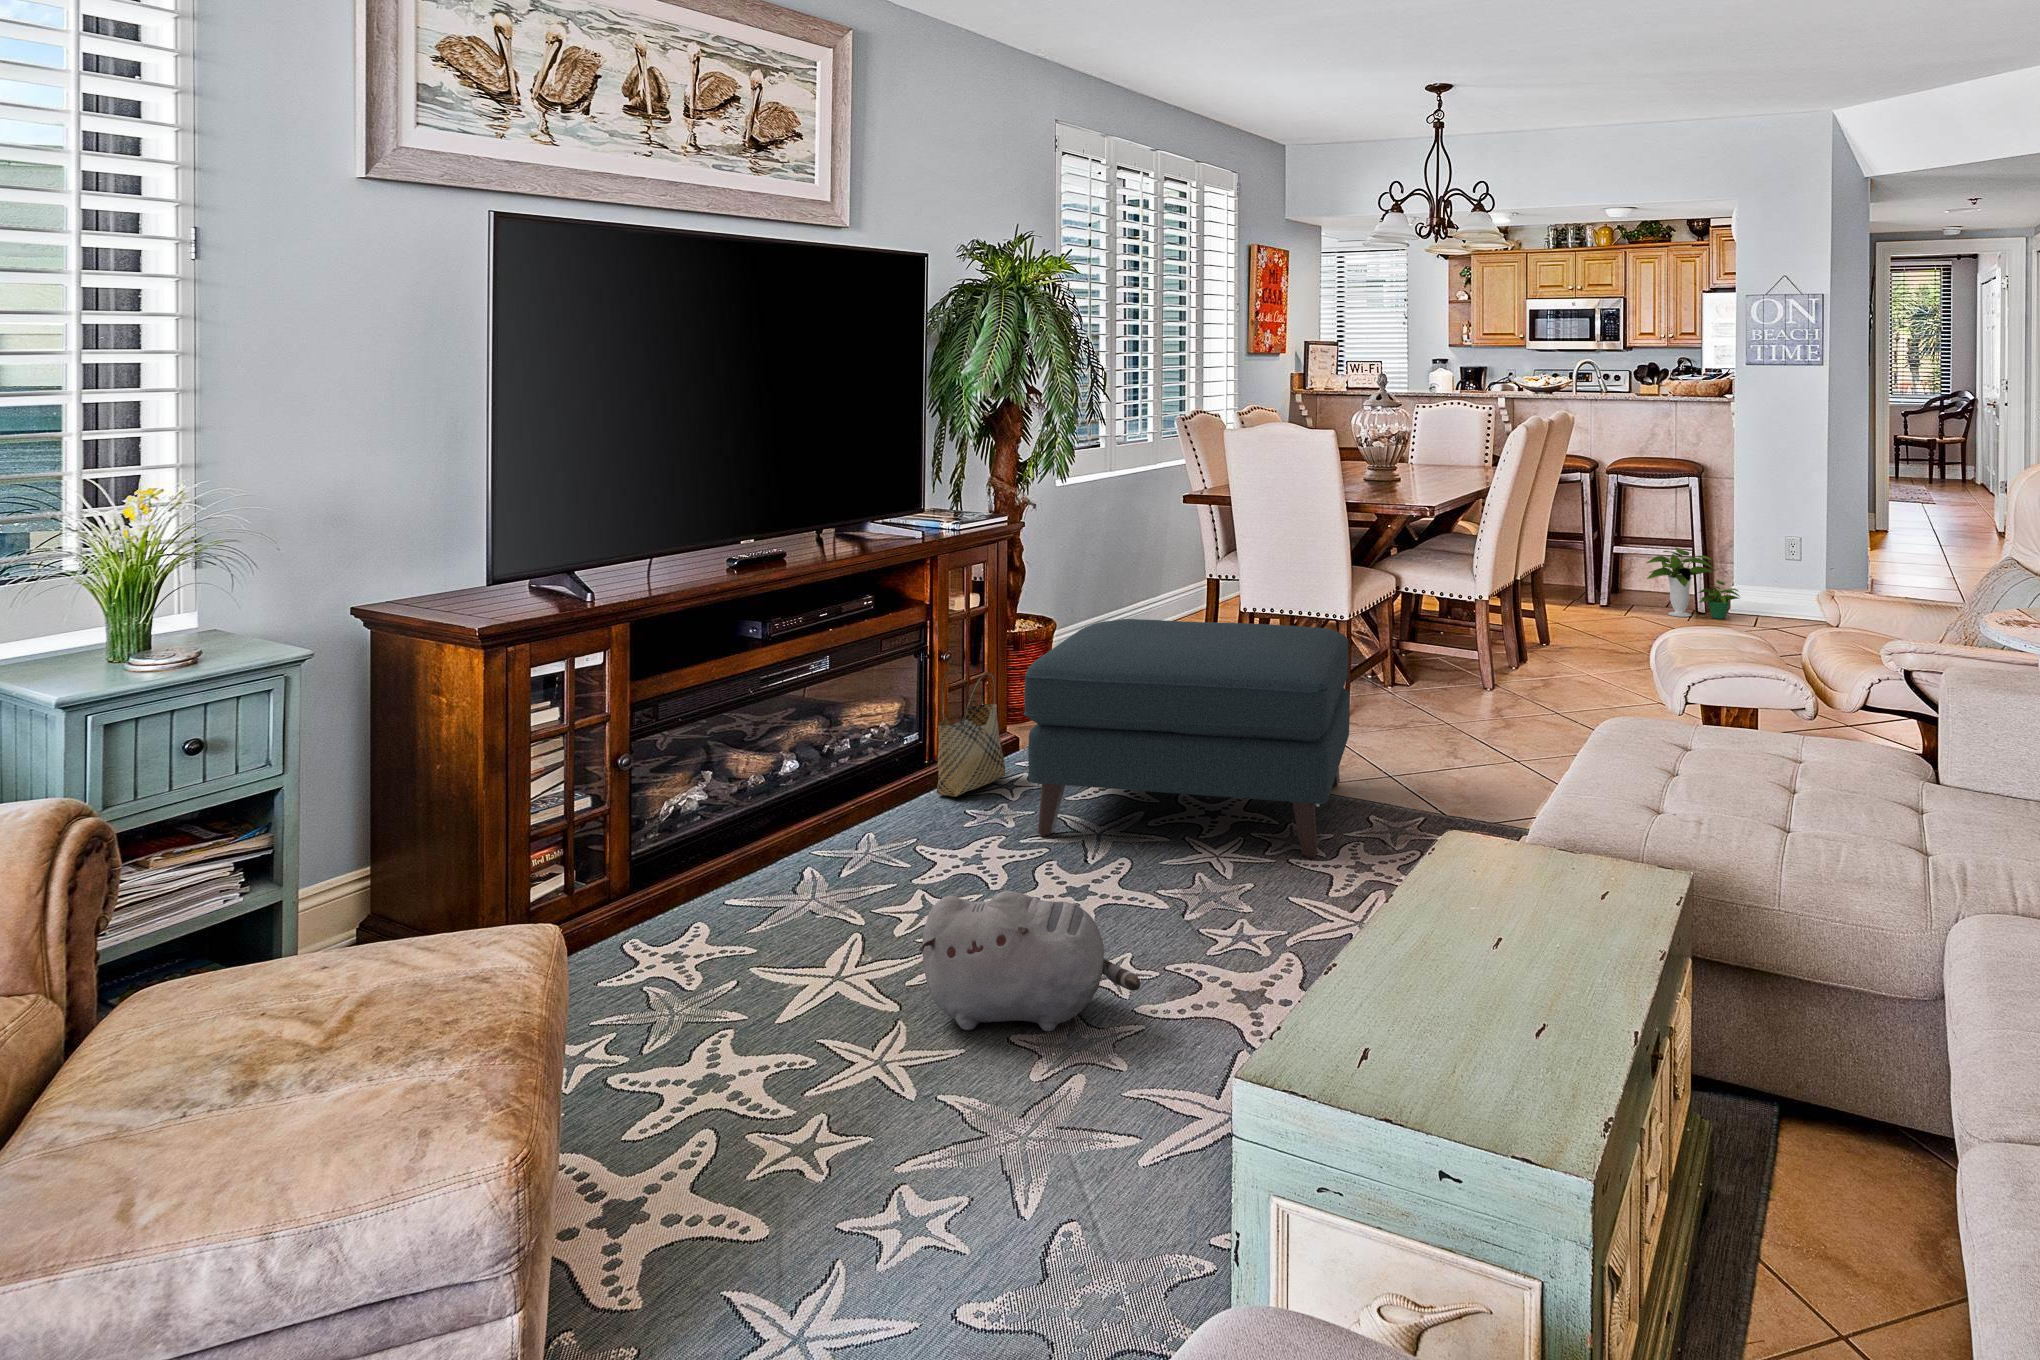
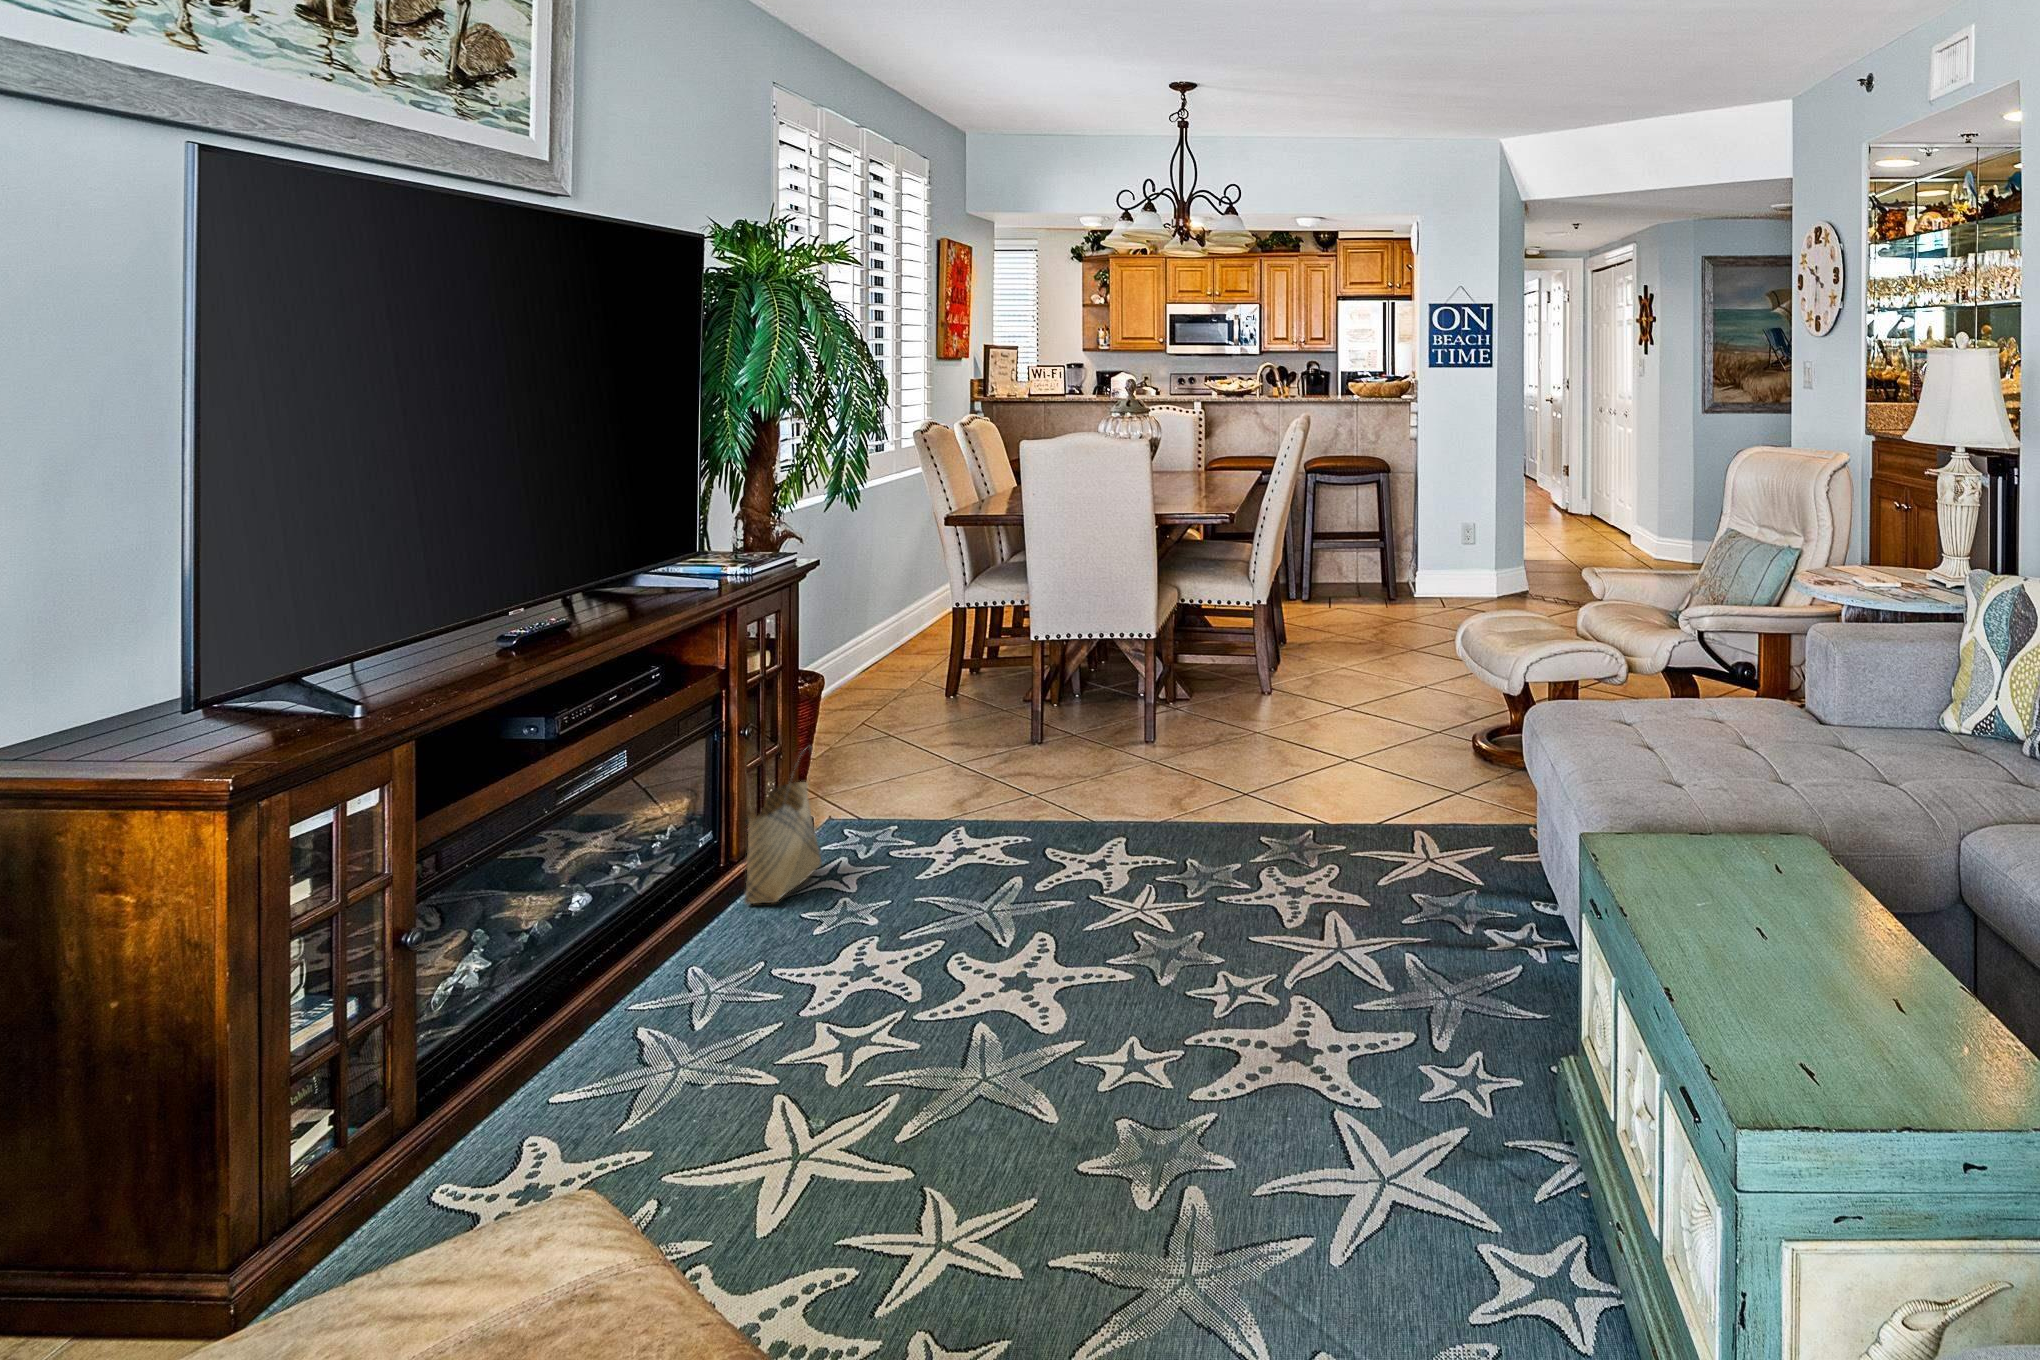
potted plant: present [1646,548,1740,619] -> none [1347,537,1431,601]
ottoman: present [1024,619,1350,858] -> none [899,648,1256,929]
plush toy: present [919,891,1141,1031] -> none [942,995,1215,1178]

